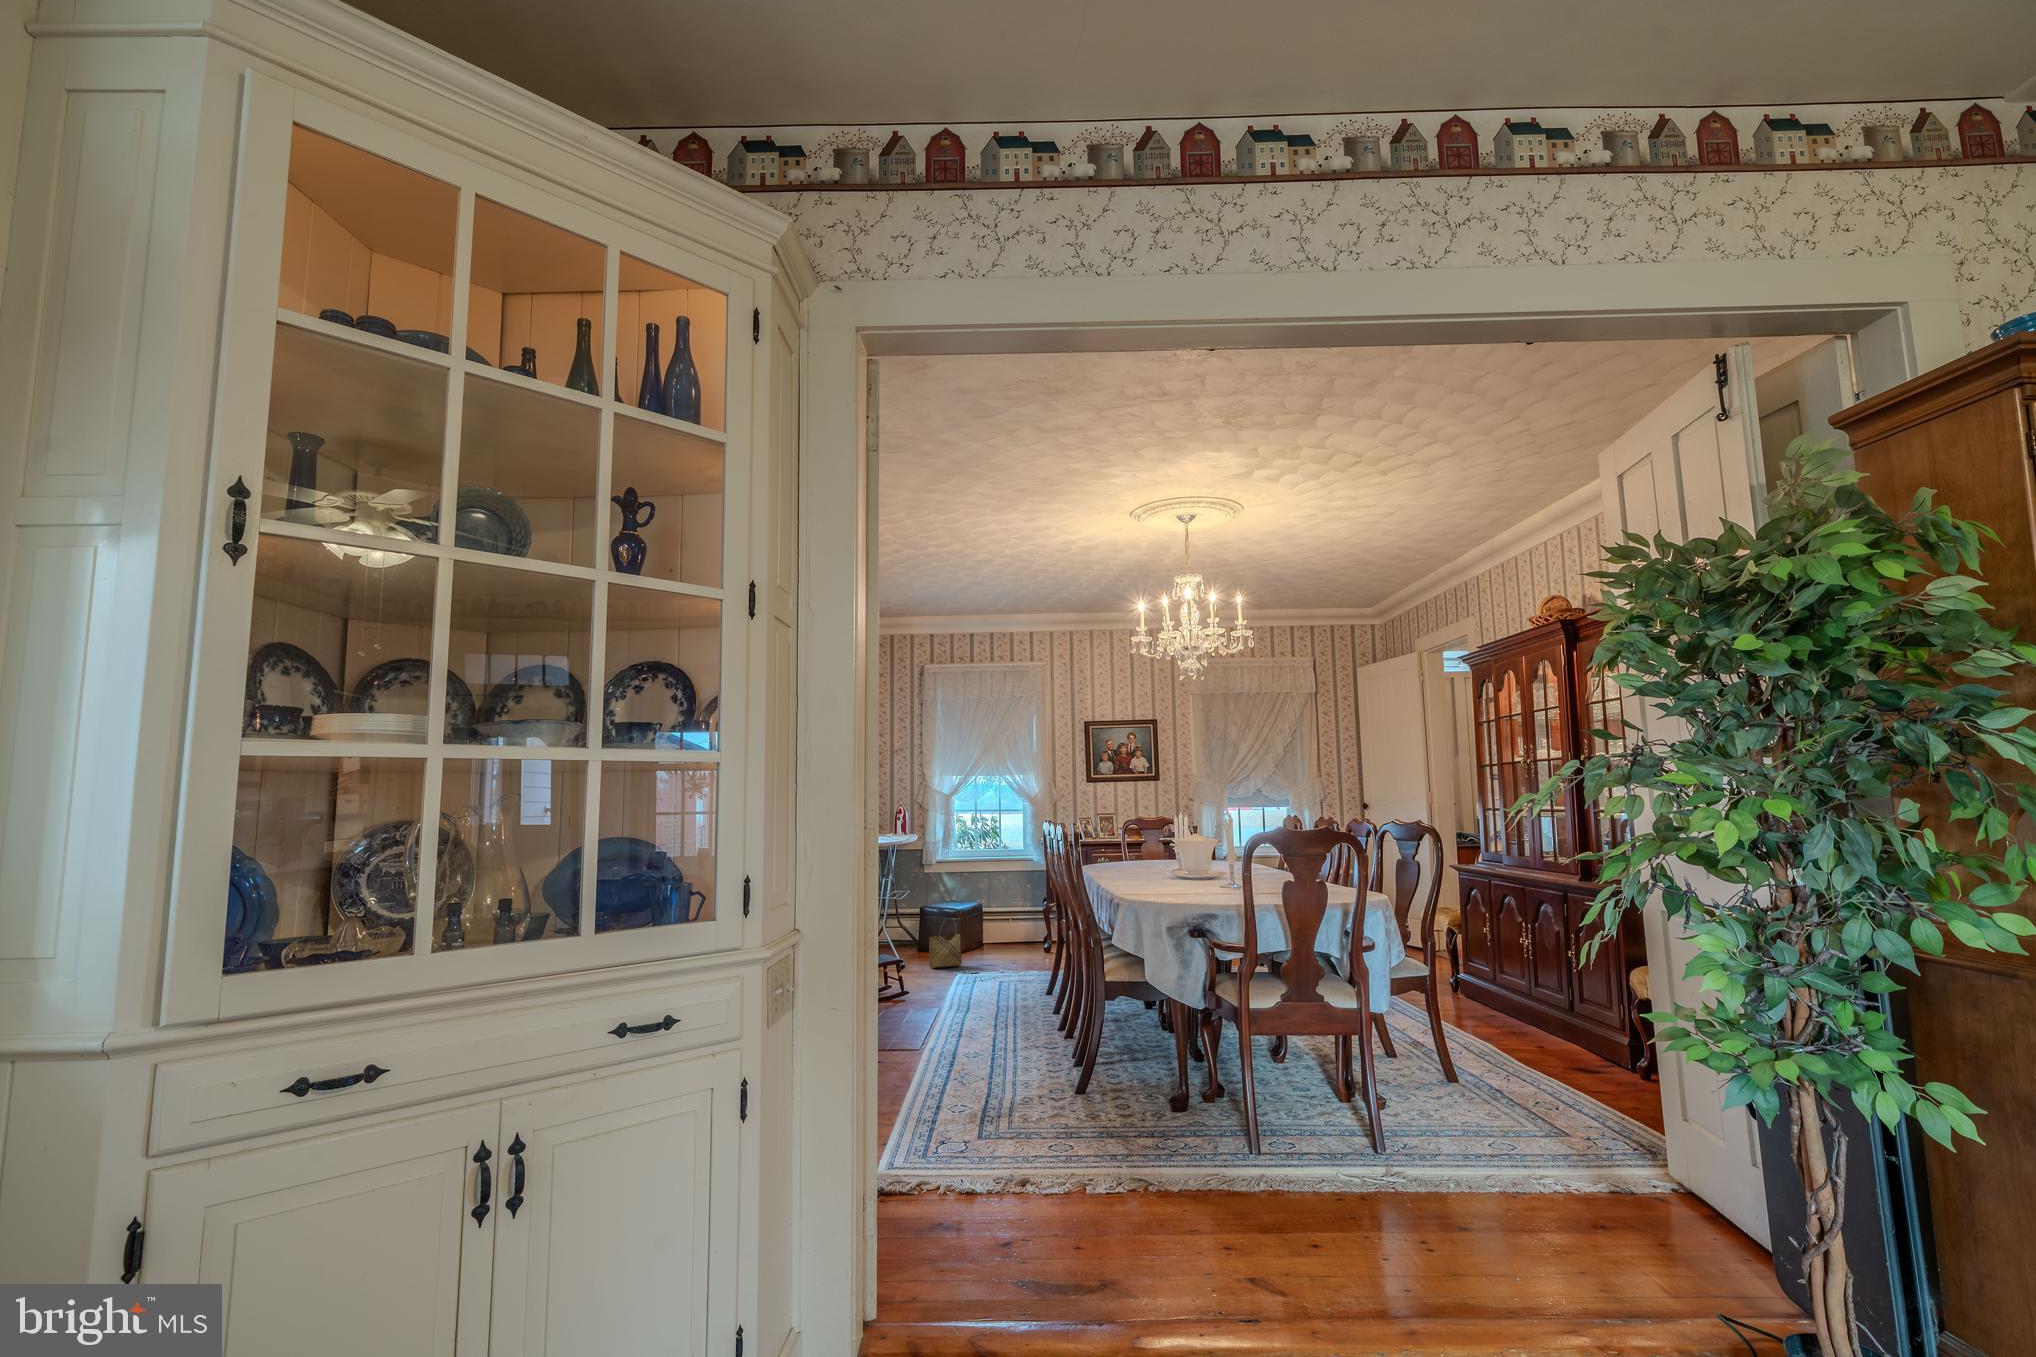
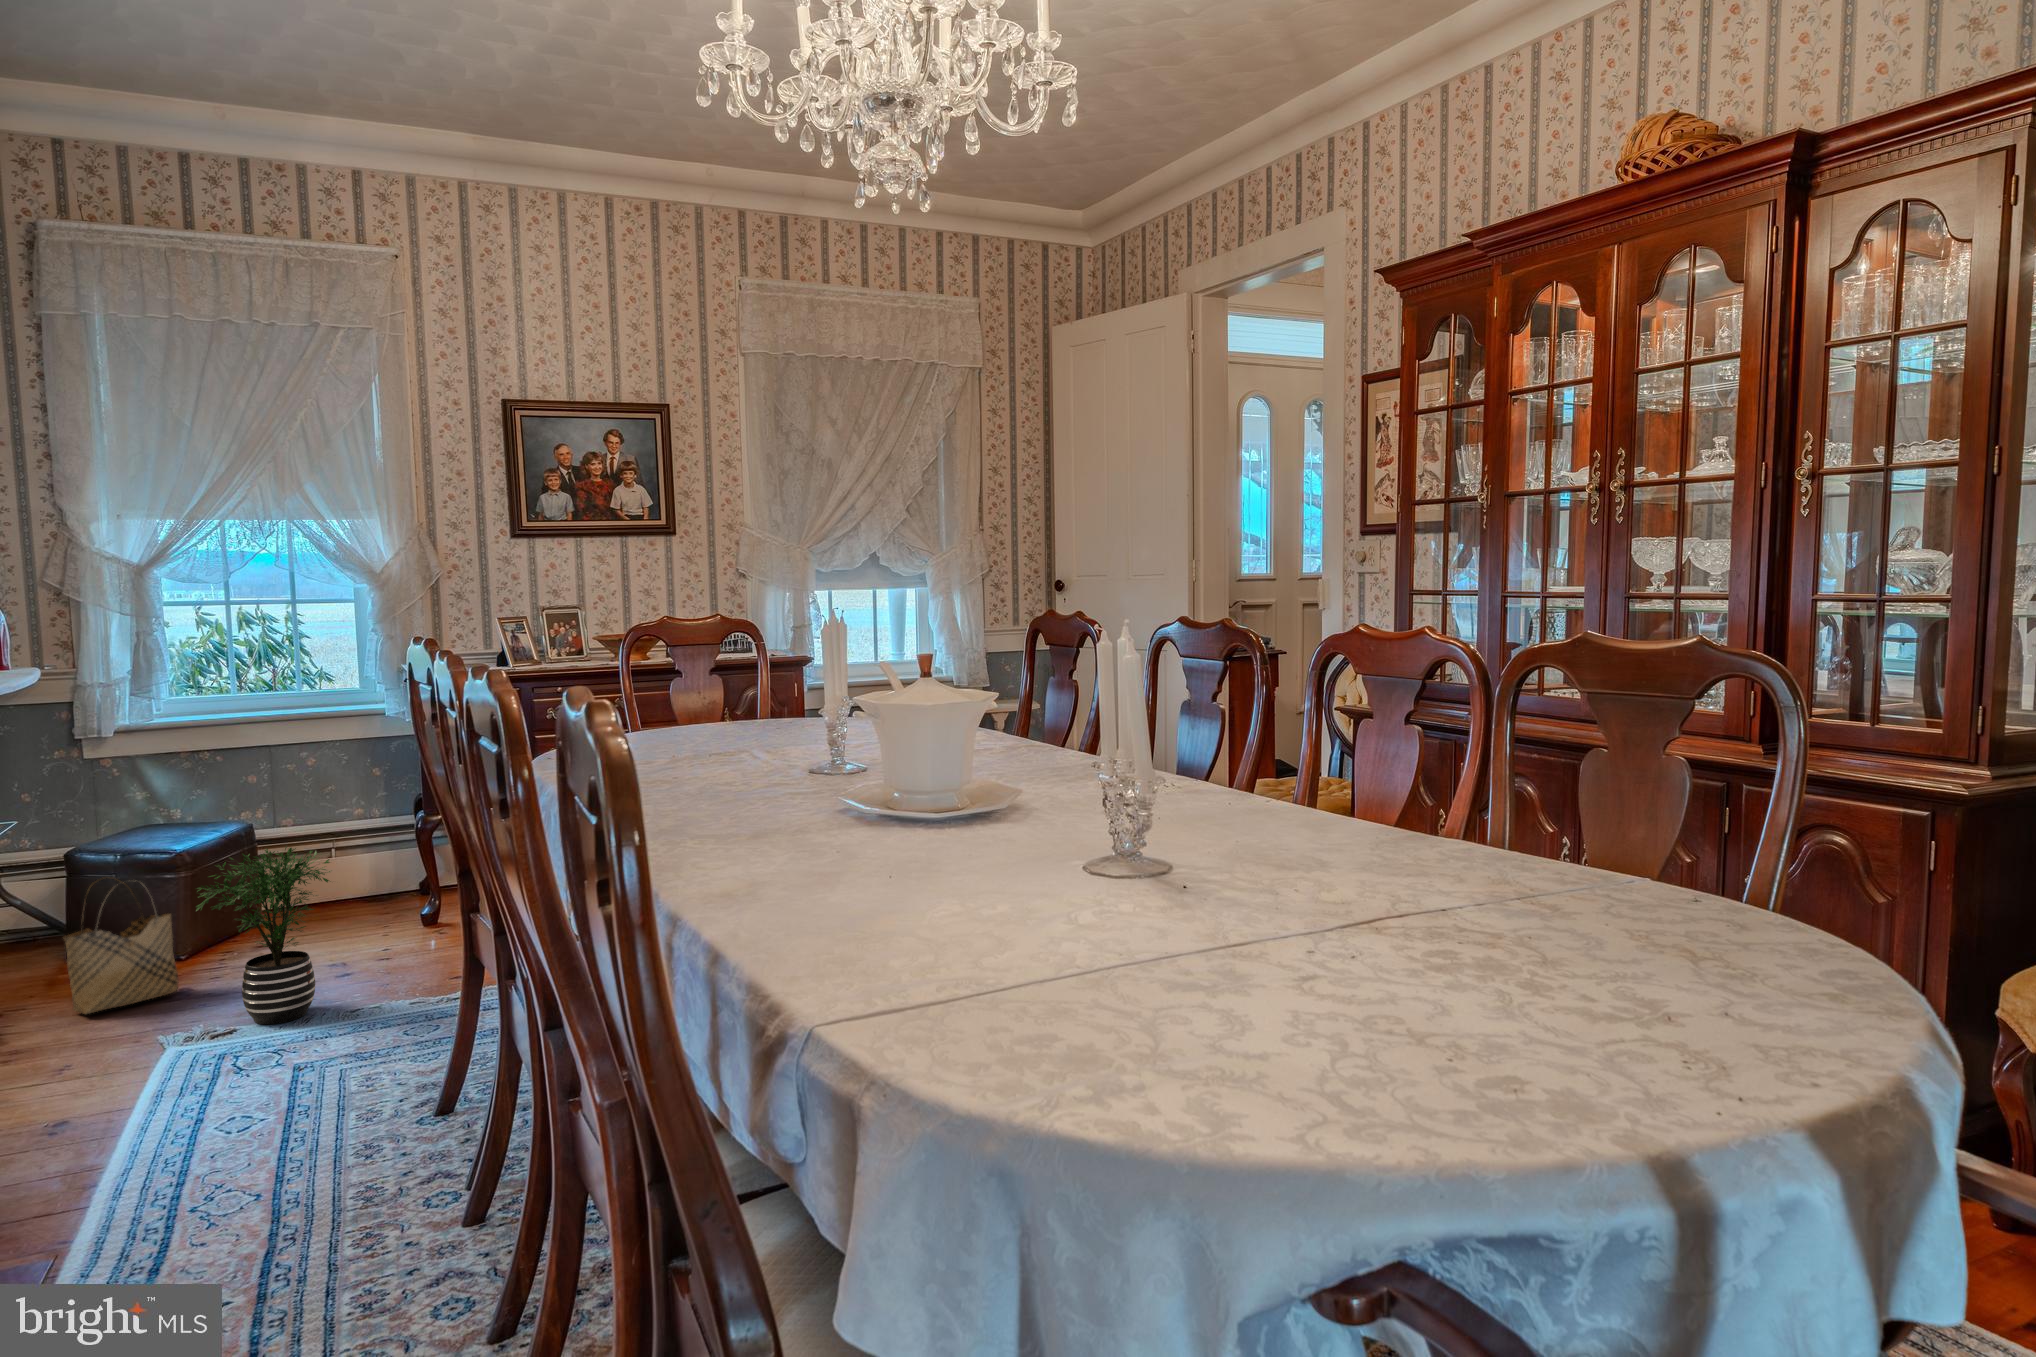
potted plant: none [973,908,1020,978] -> present [196,846,330,1024]

